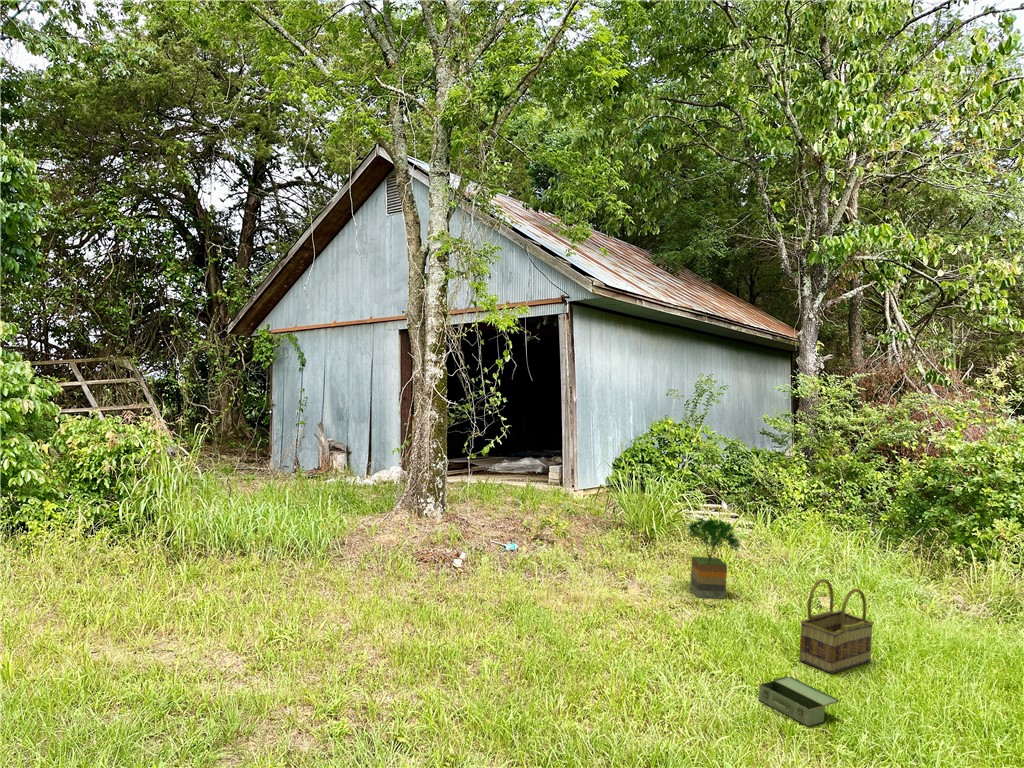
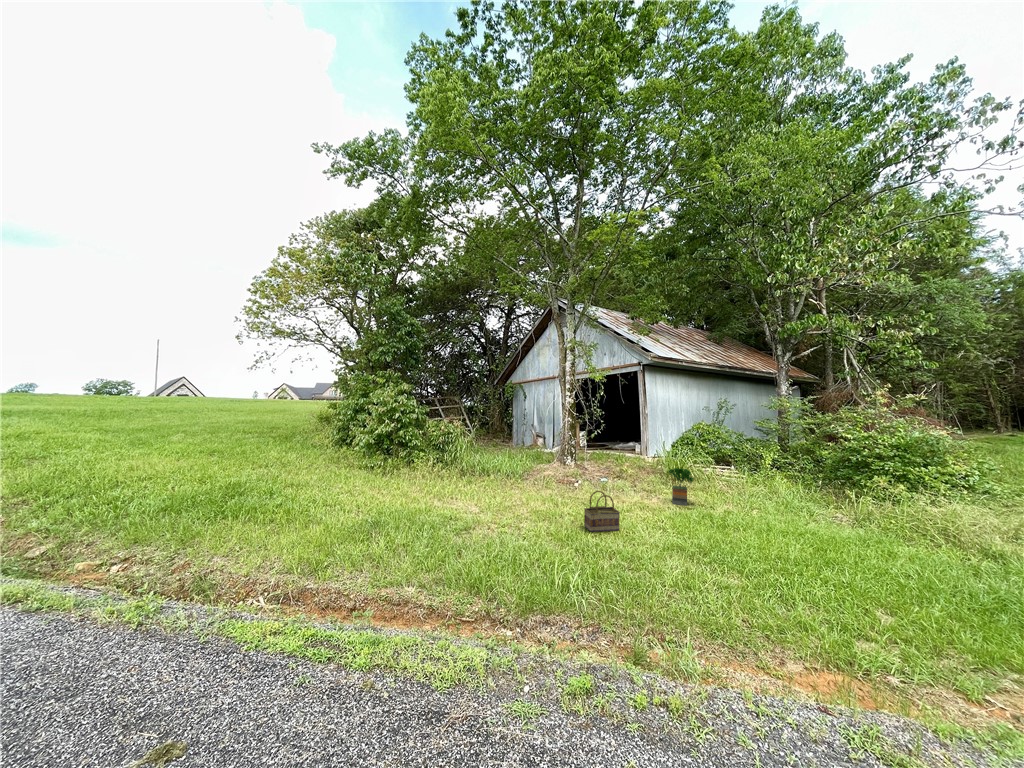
basket: present [799,579,874,674] -> present [584,491,620,532]
toolbox: present [759,676,839,726] -> none [665,531,697,549]

